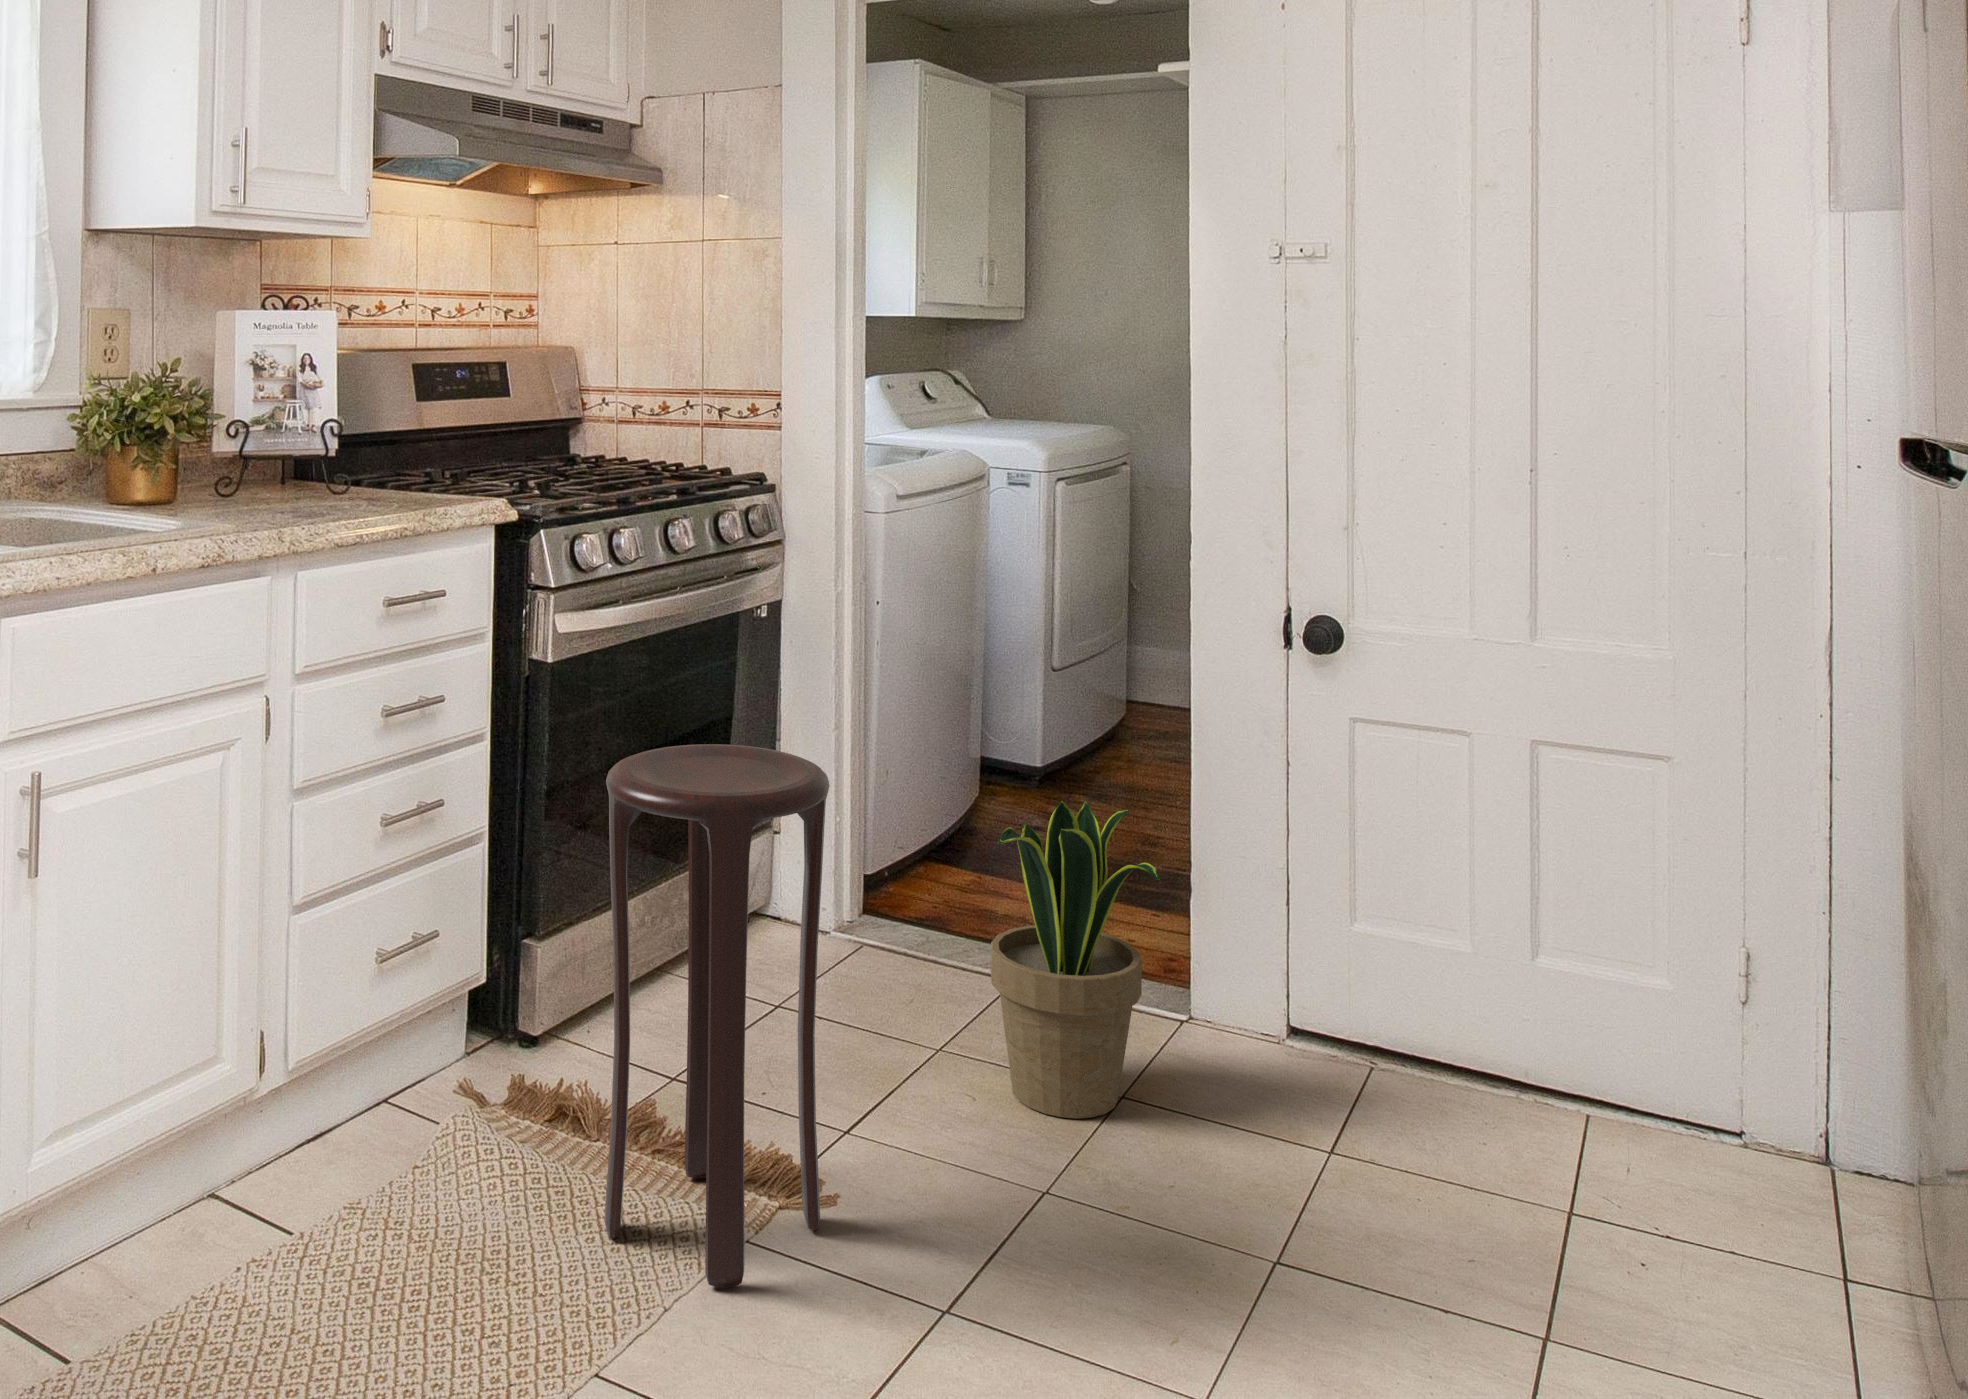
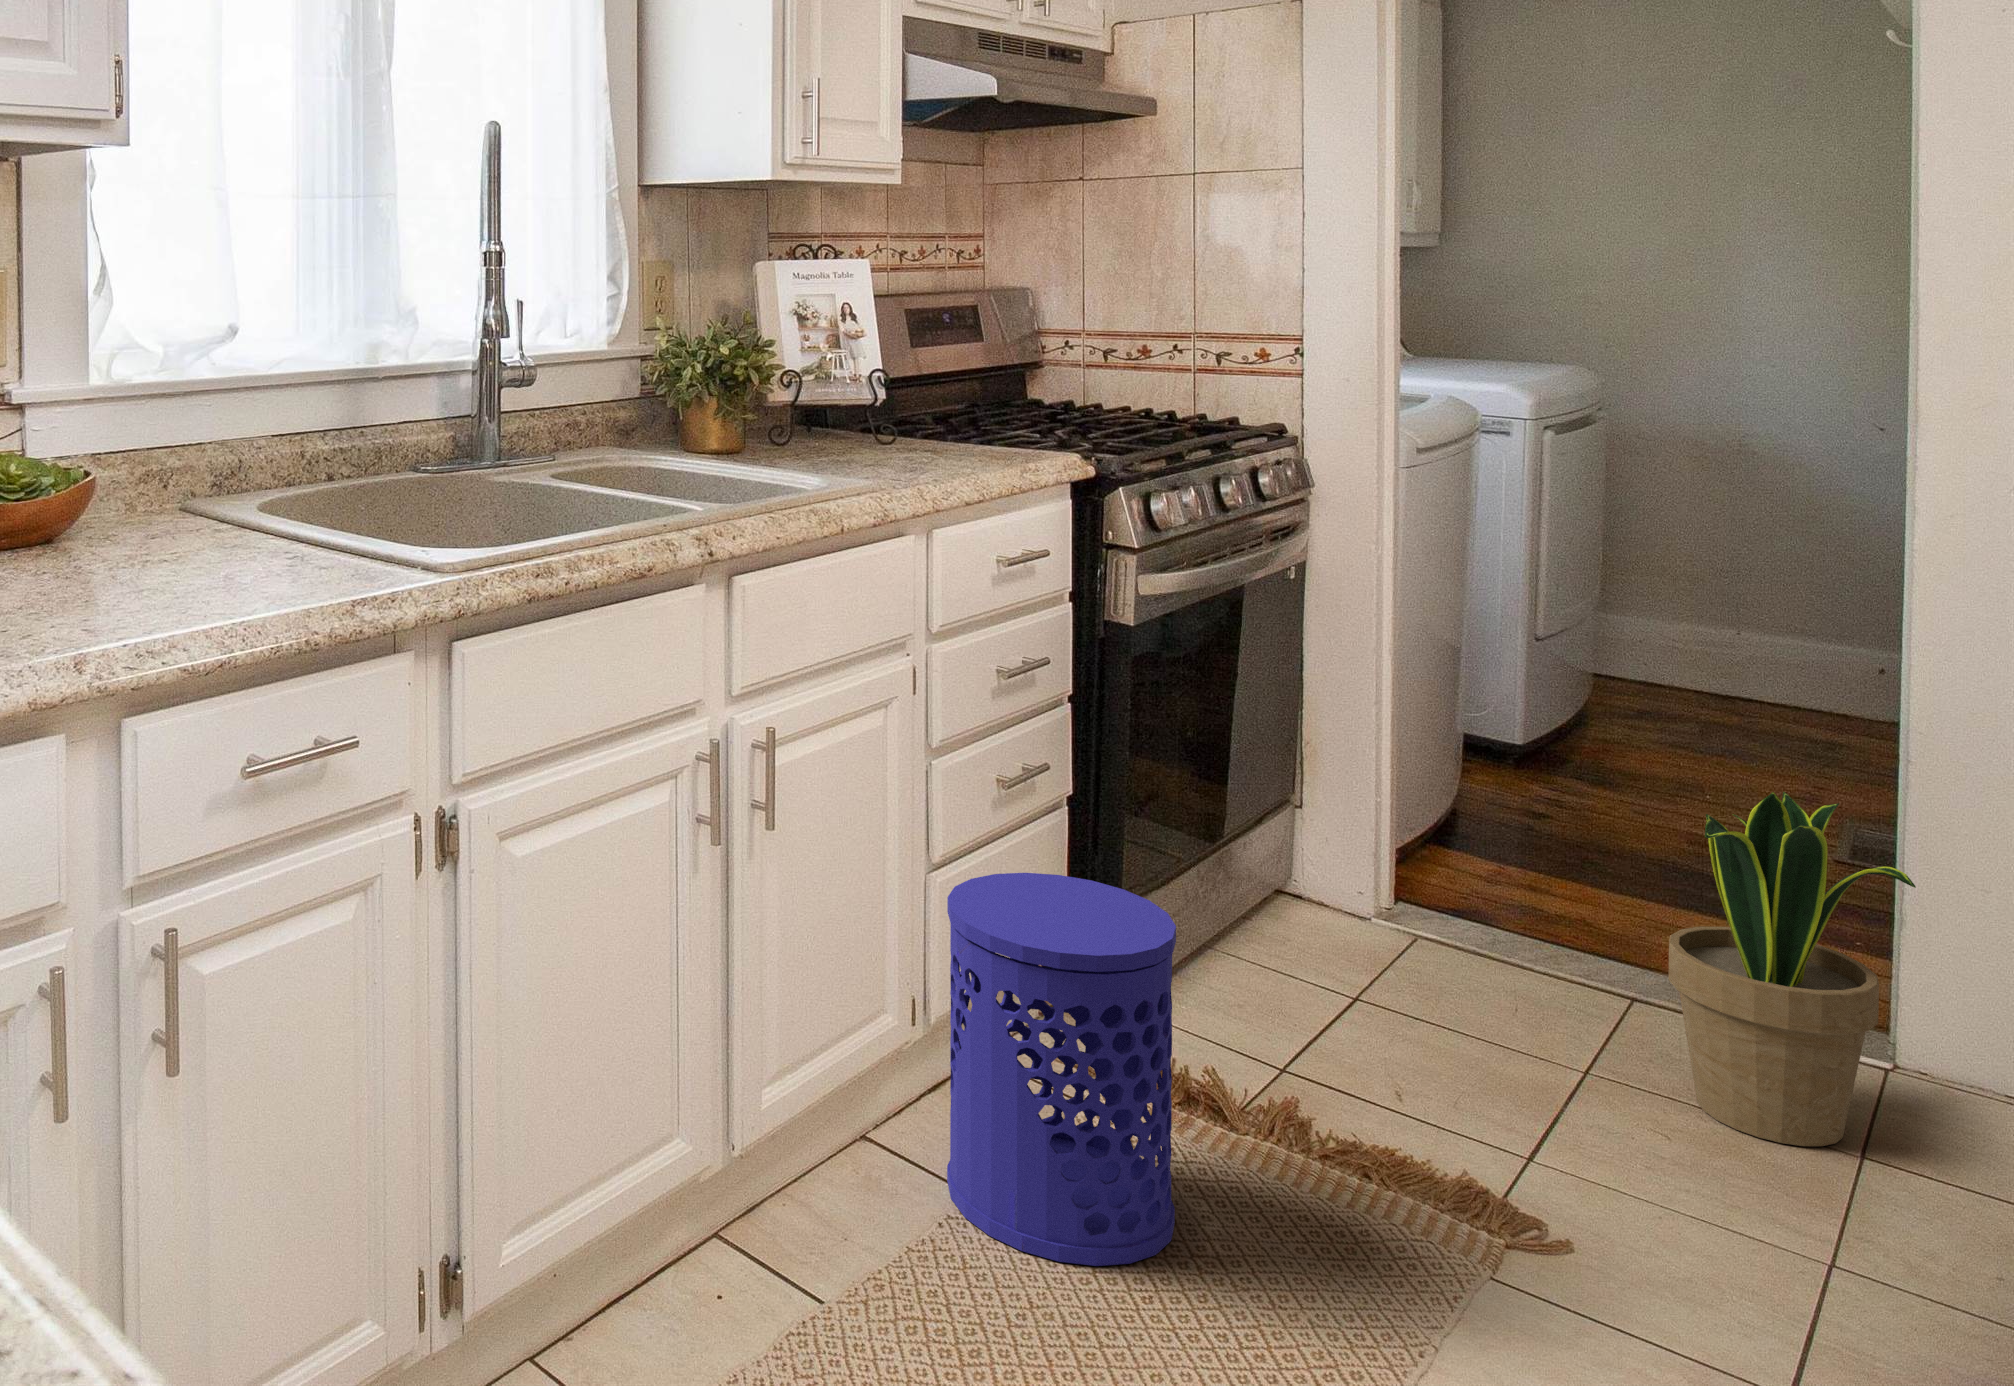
stool: present [604,744,830,1288] -> none [1309,719,1594,1309]
waste bin: none [269,905,481,1284] -> present [947,873,1176,1266]

